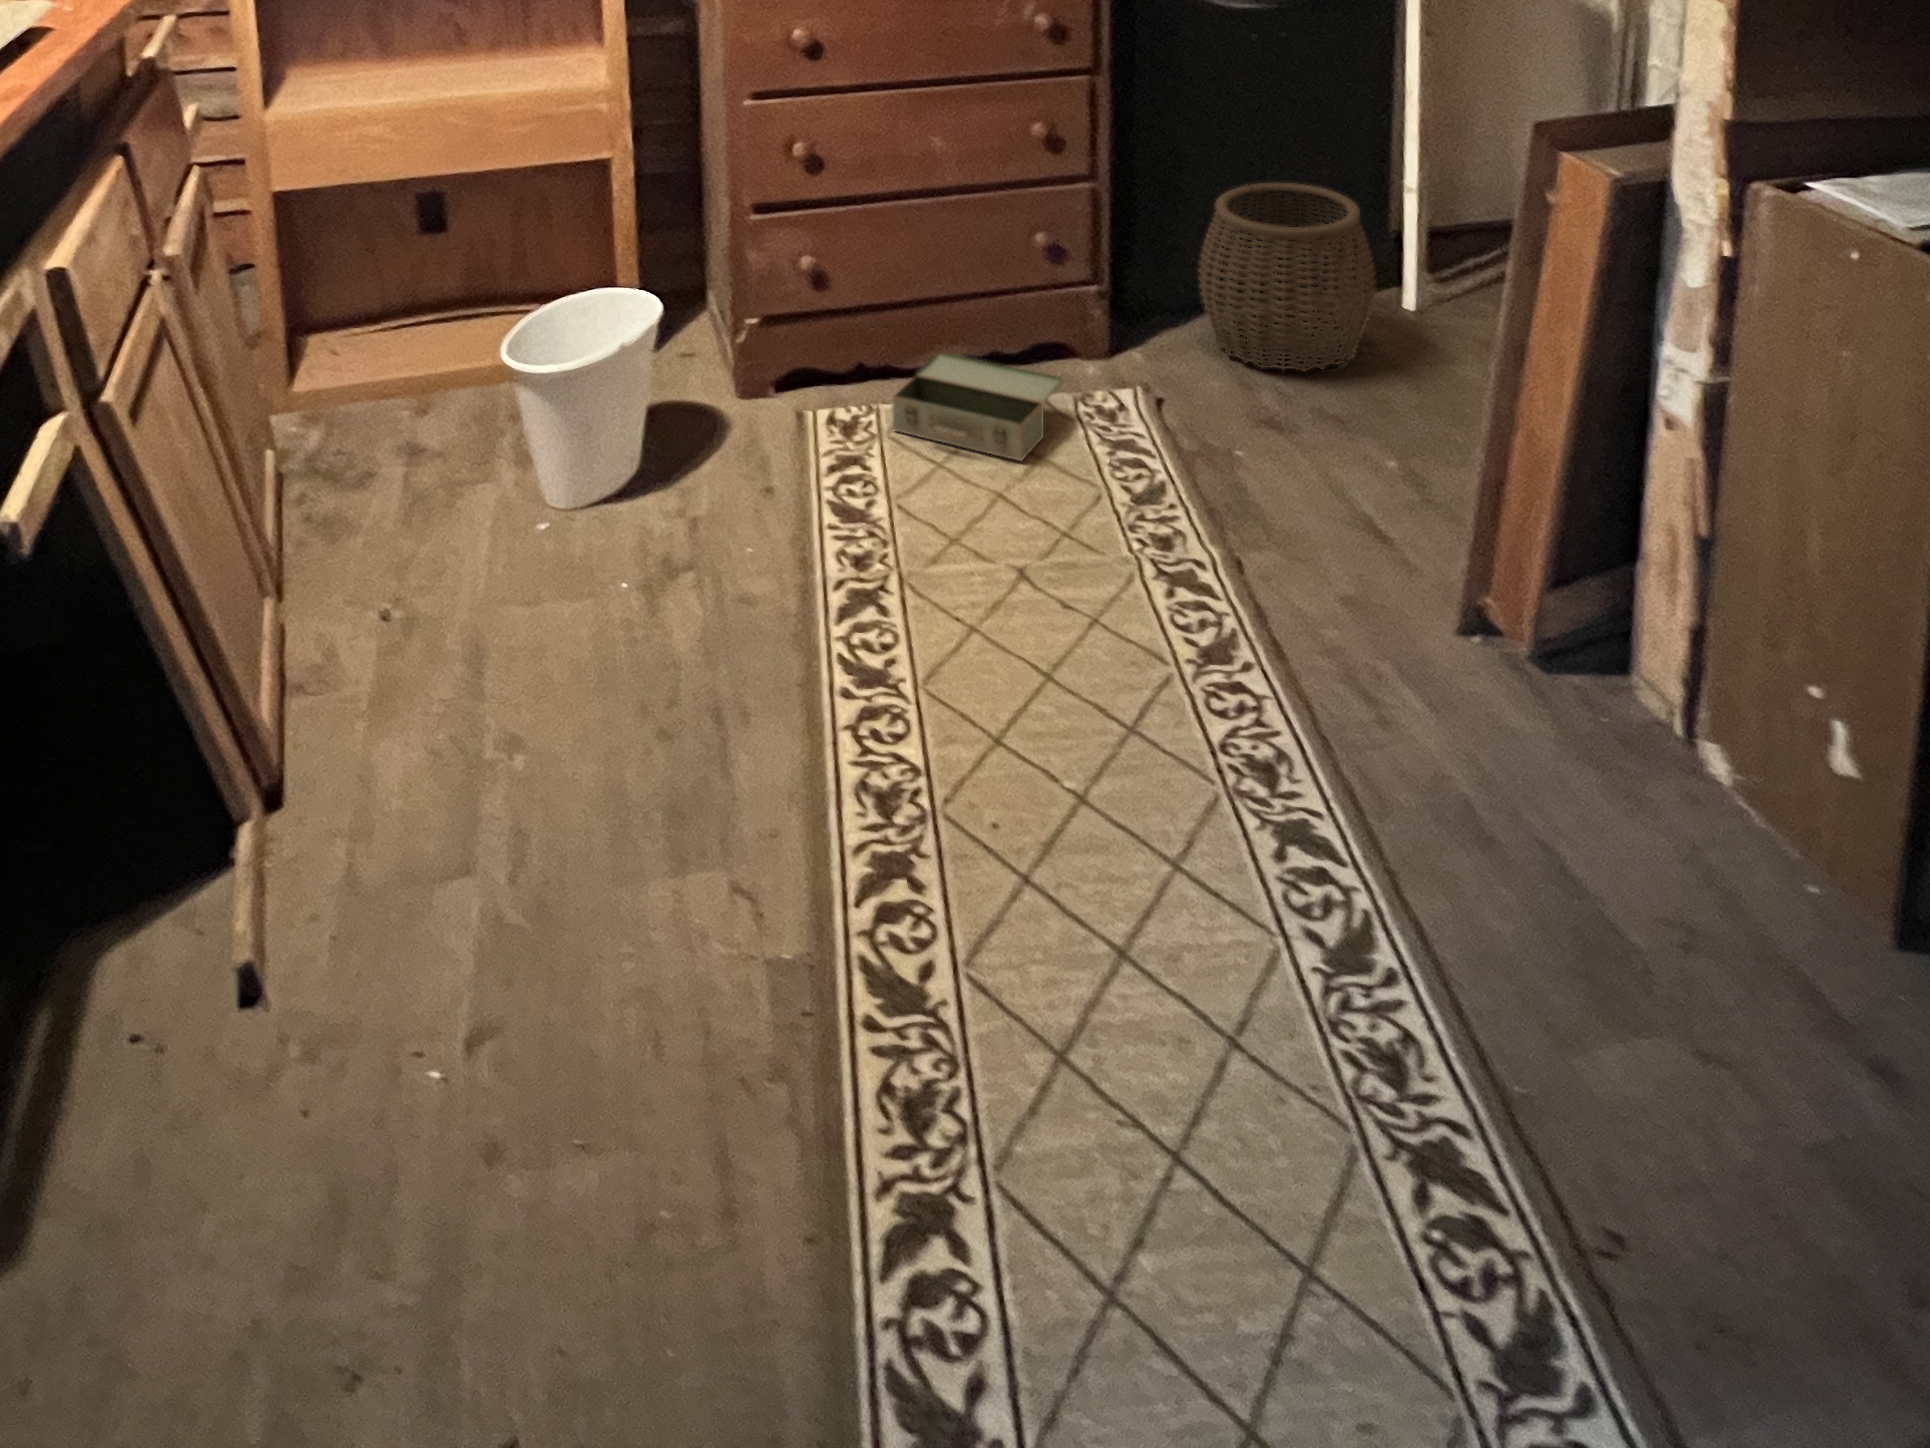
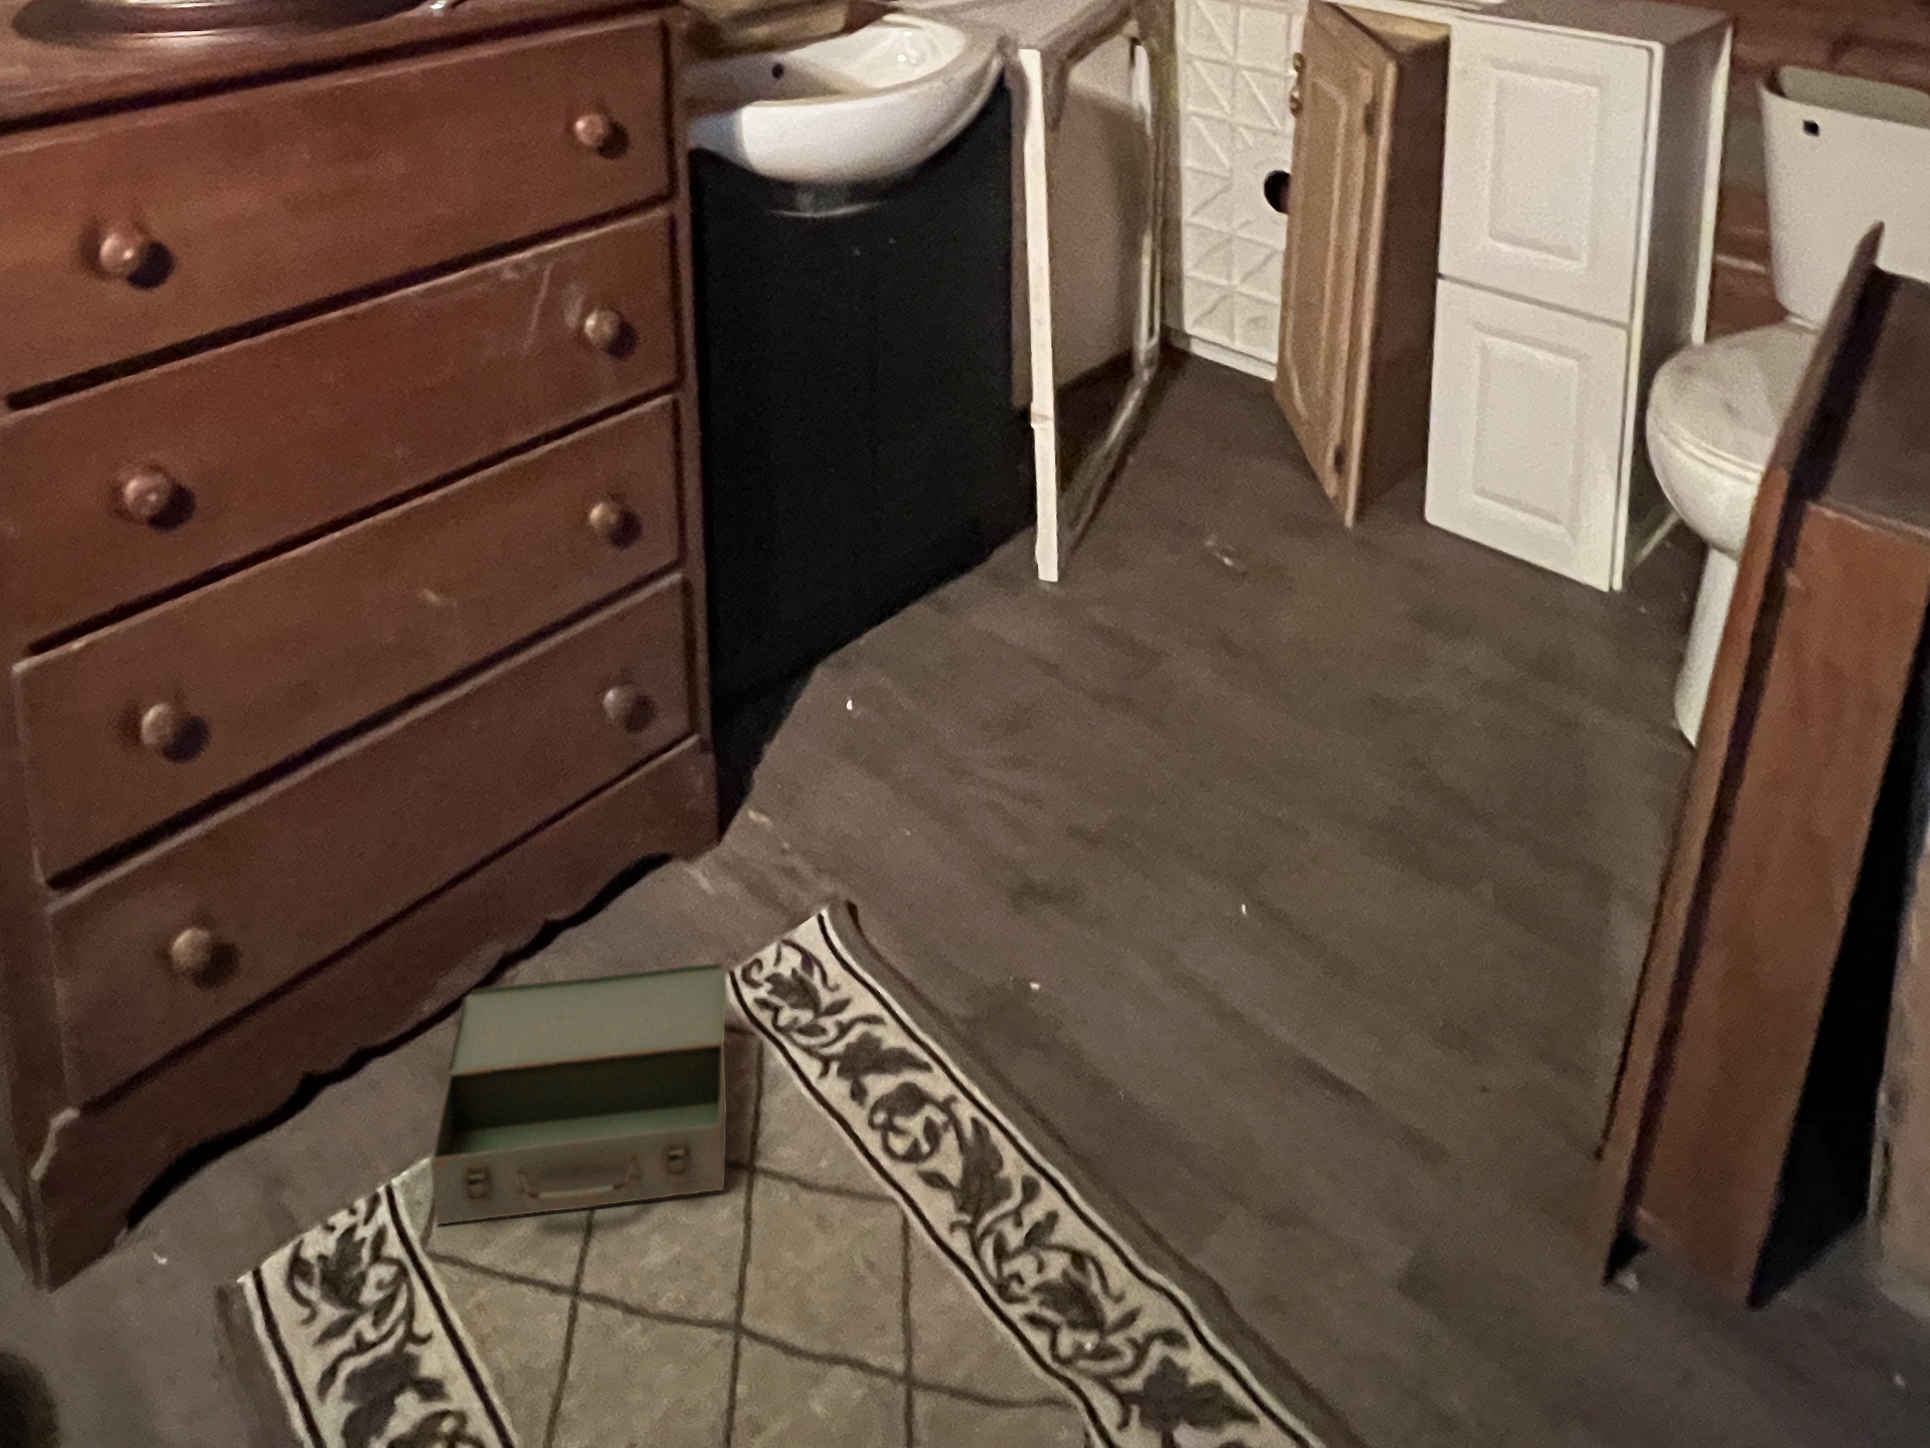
woven basket: present [1199,183,1376,371] -> none [821,463,1088,785]

